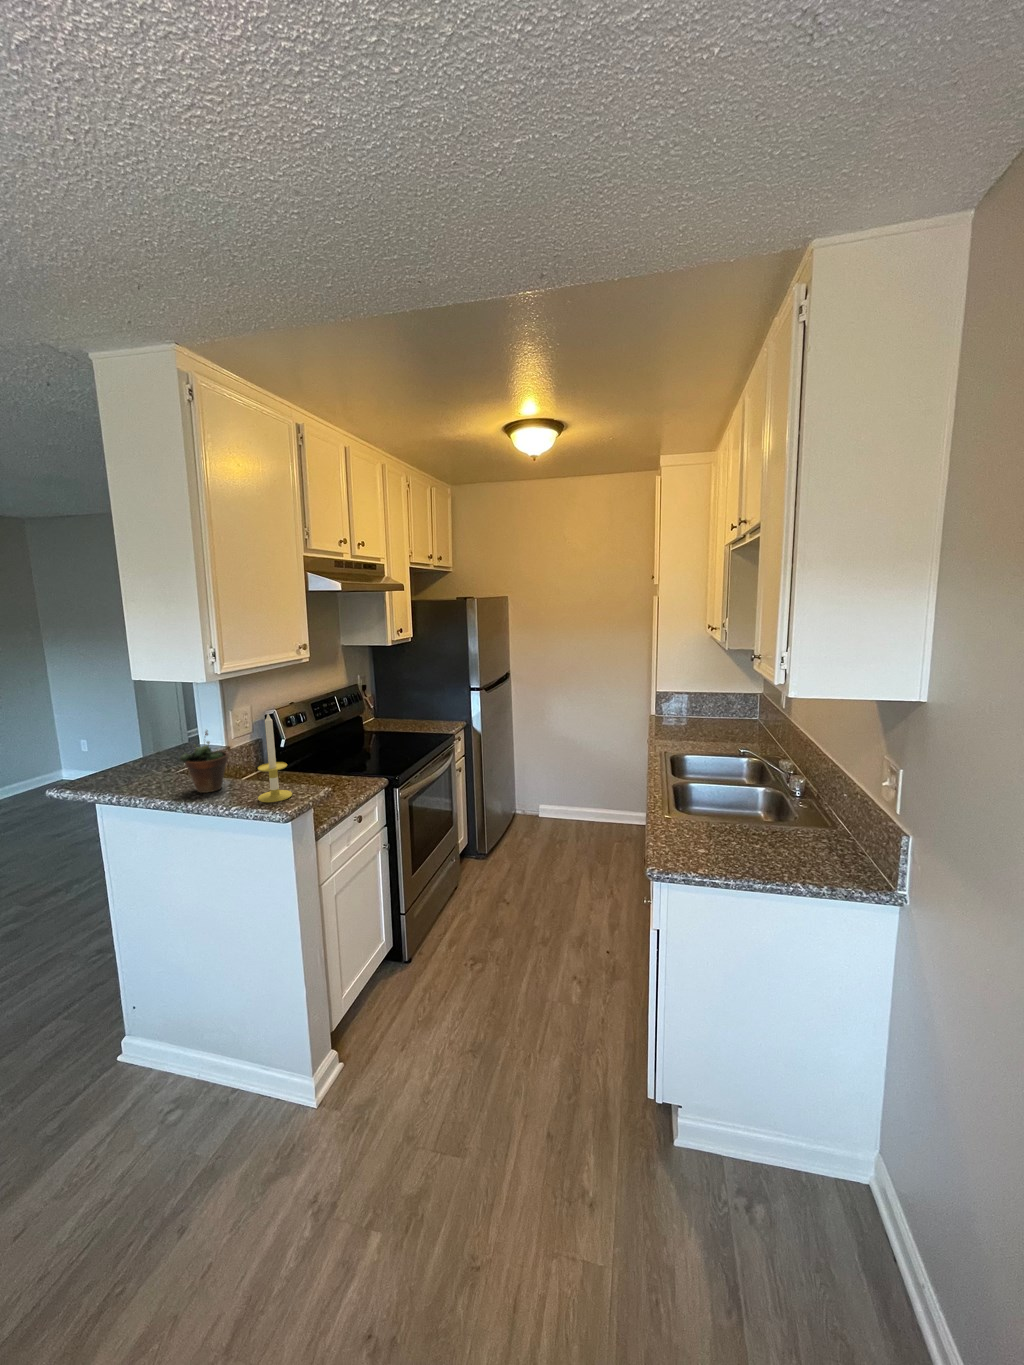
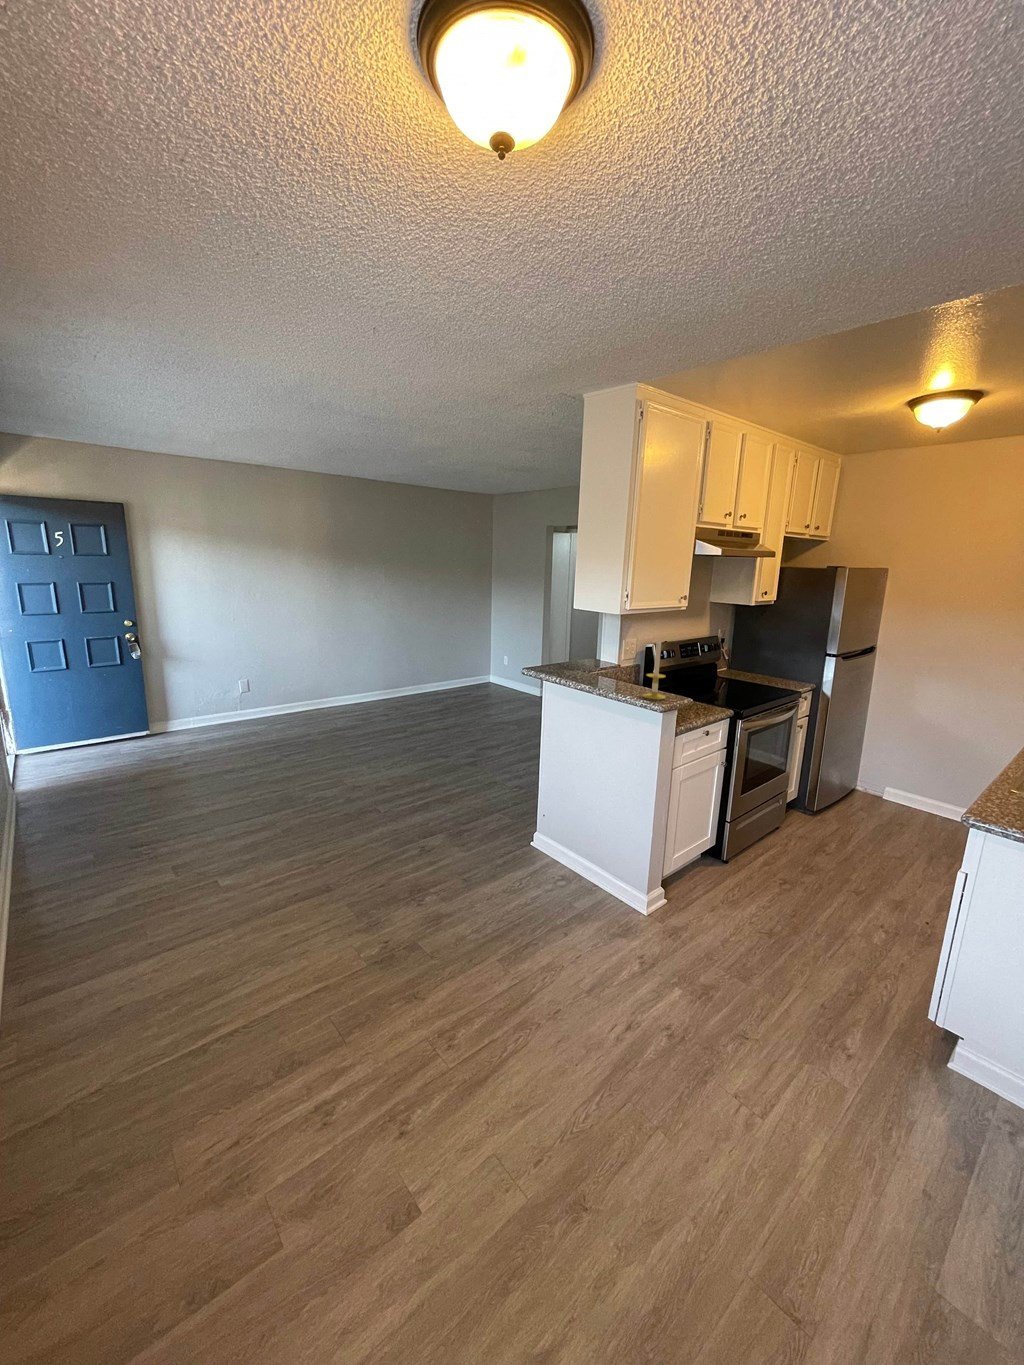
succulent plant: present [180,731,228,793] -> none [598,645,626,687]

